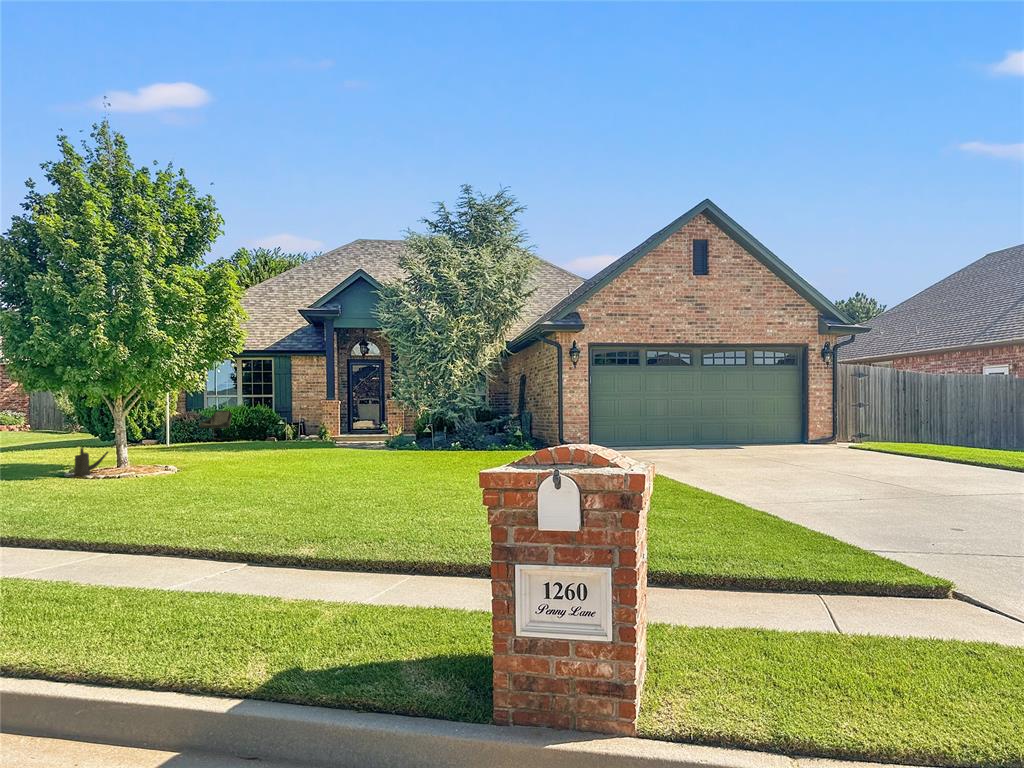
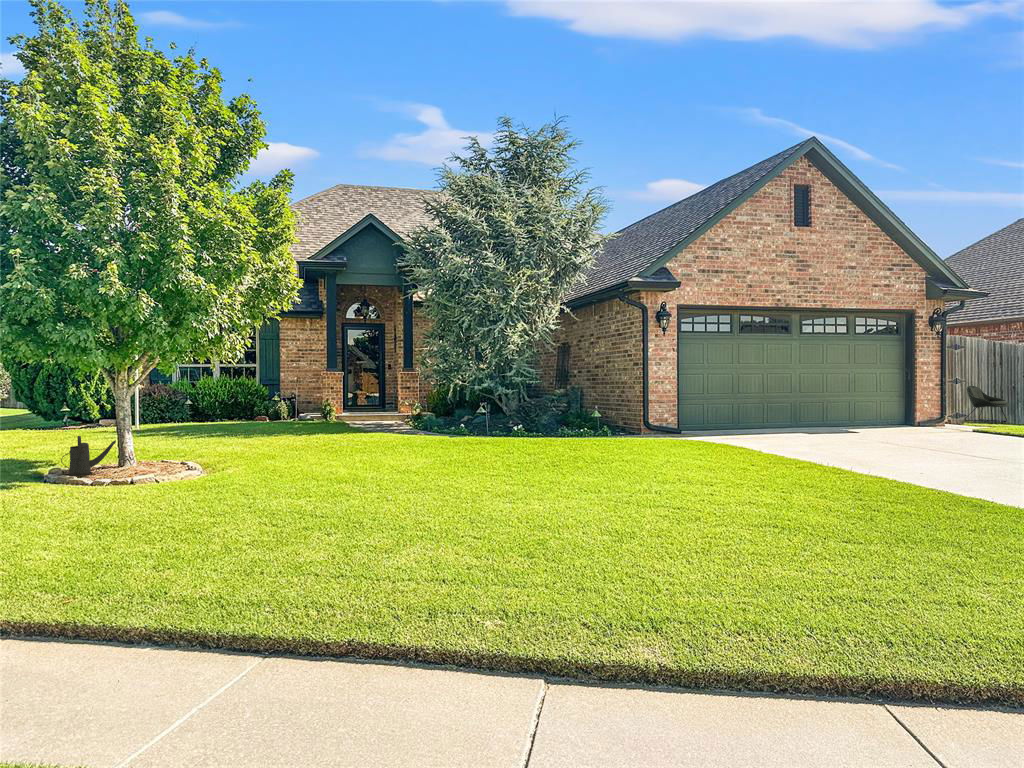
lounge chair: present [199,411,232,441] -> present [965,386,1010,423]

